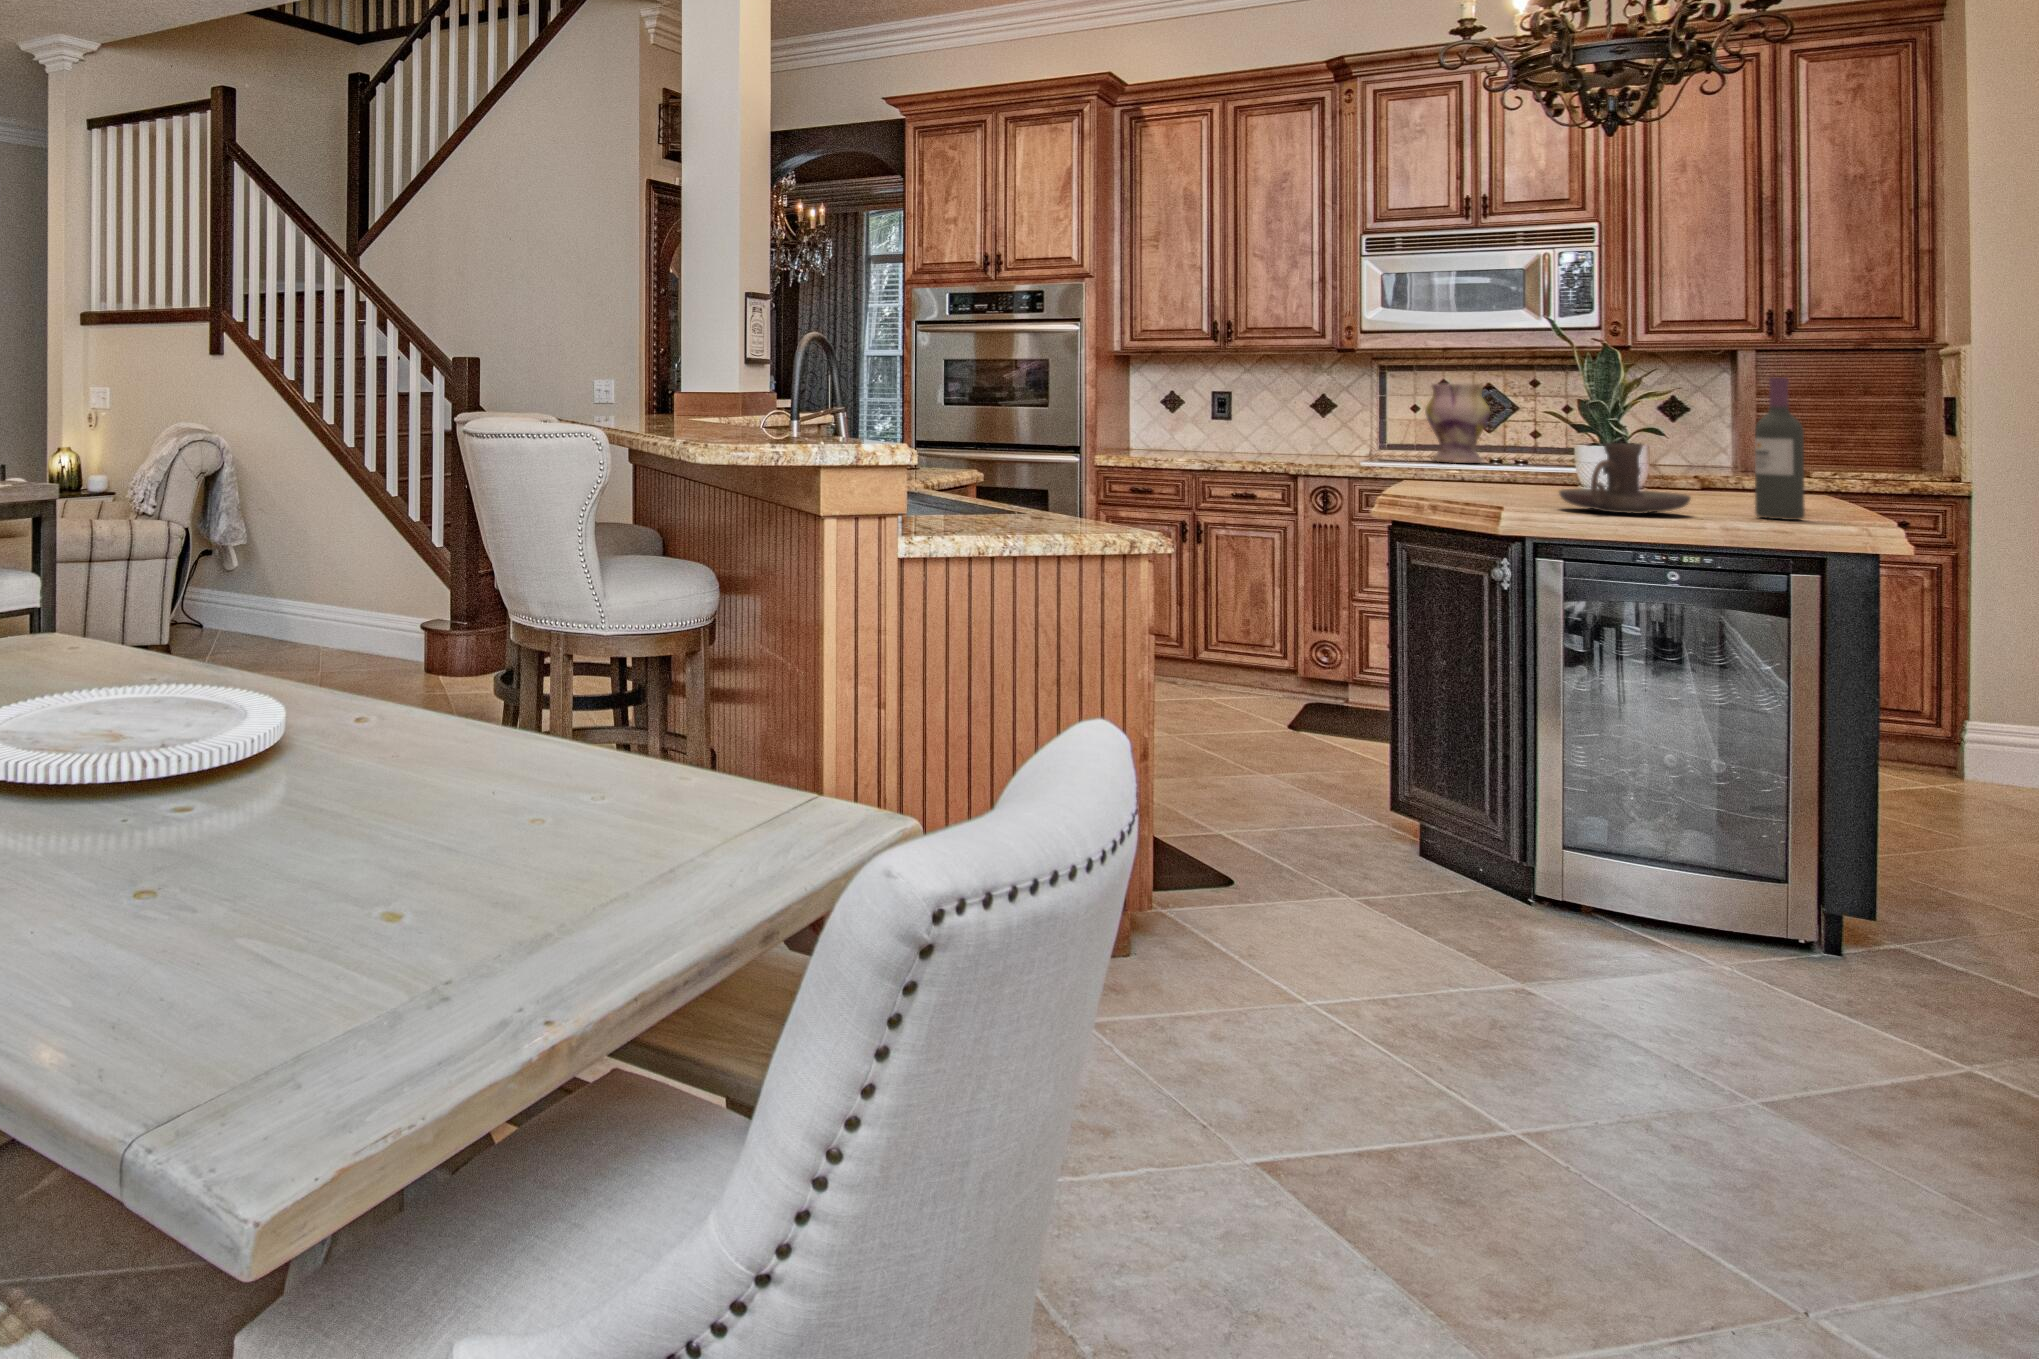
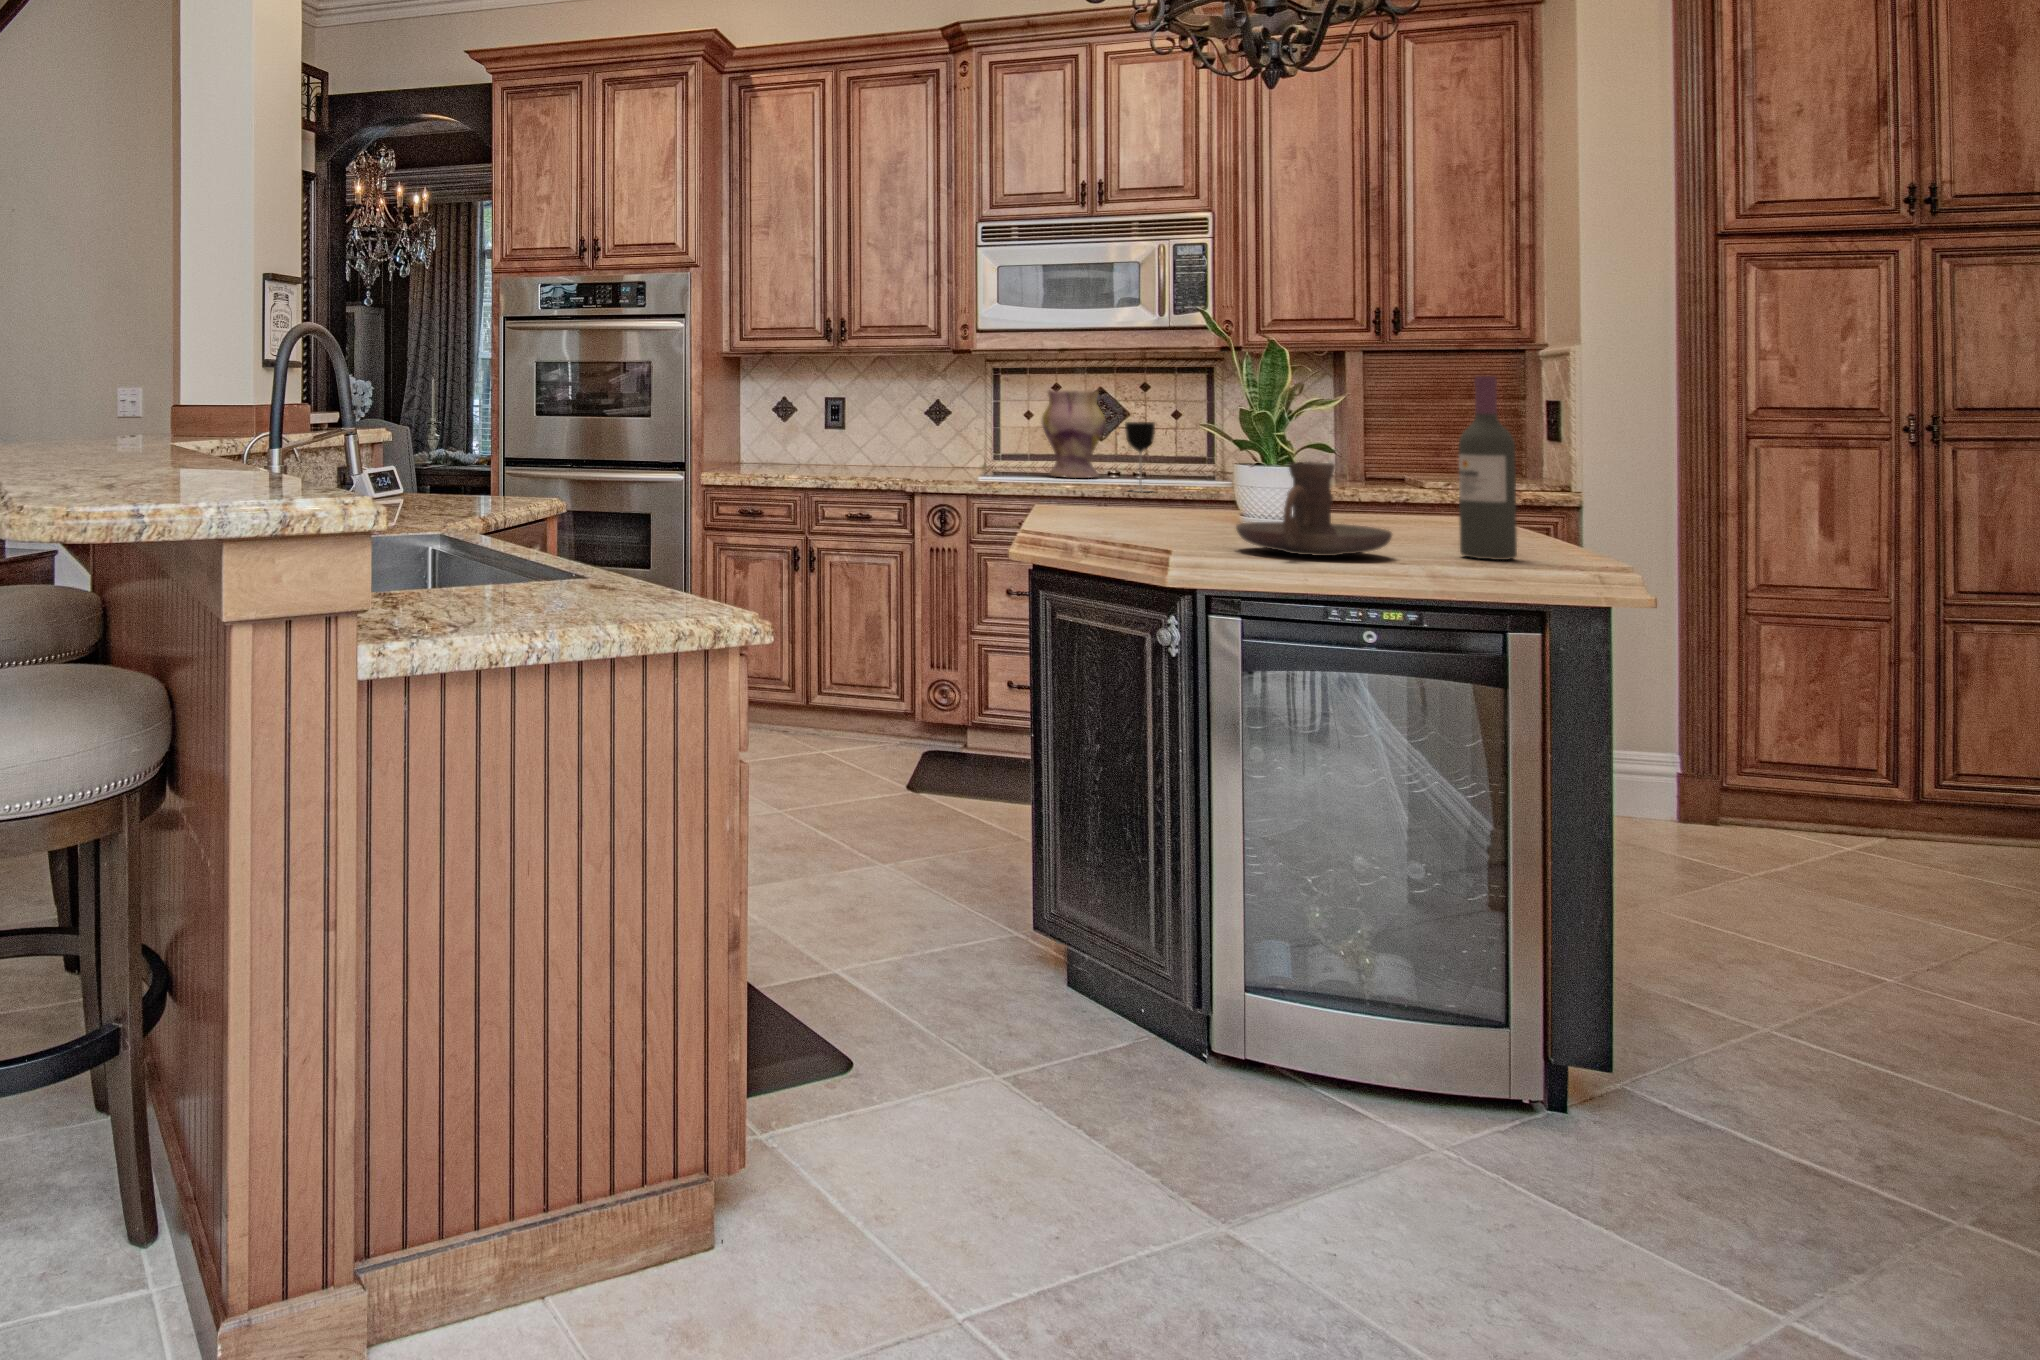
wine glass: none [1501,412,1531,474] -> present [1125,422,1155,492]

